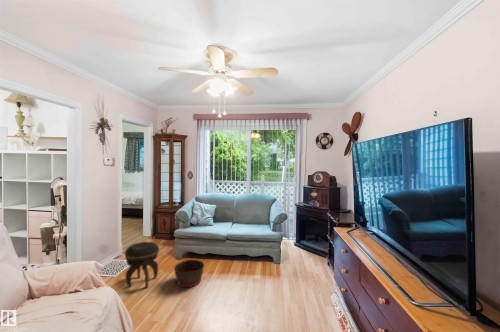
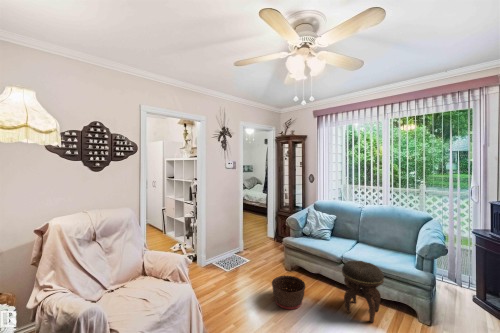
footstool: present [125,242,159,287] -> present [342,261,384,322]

